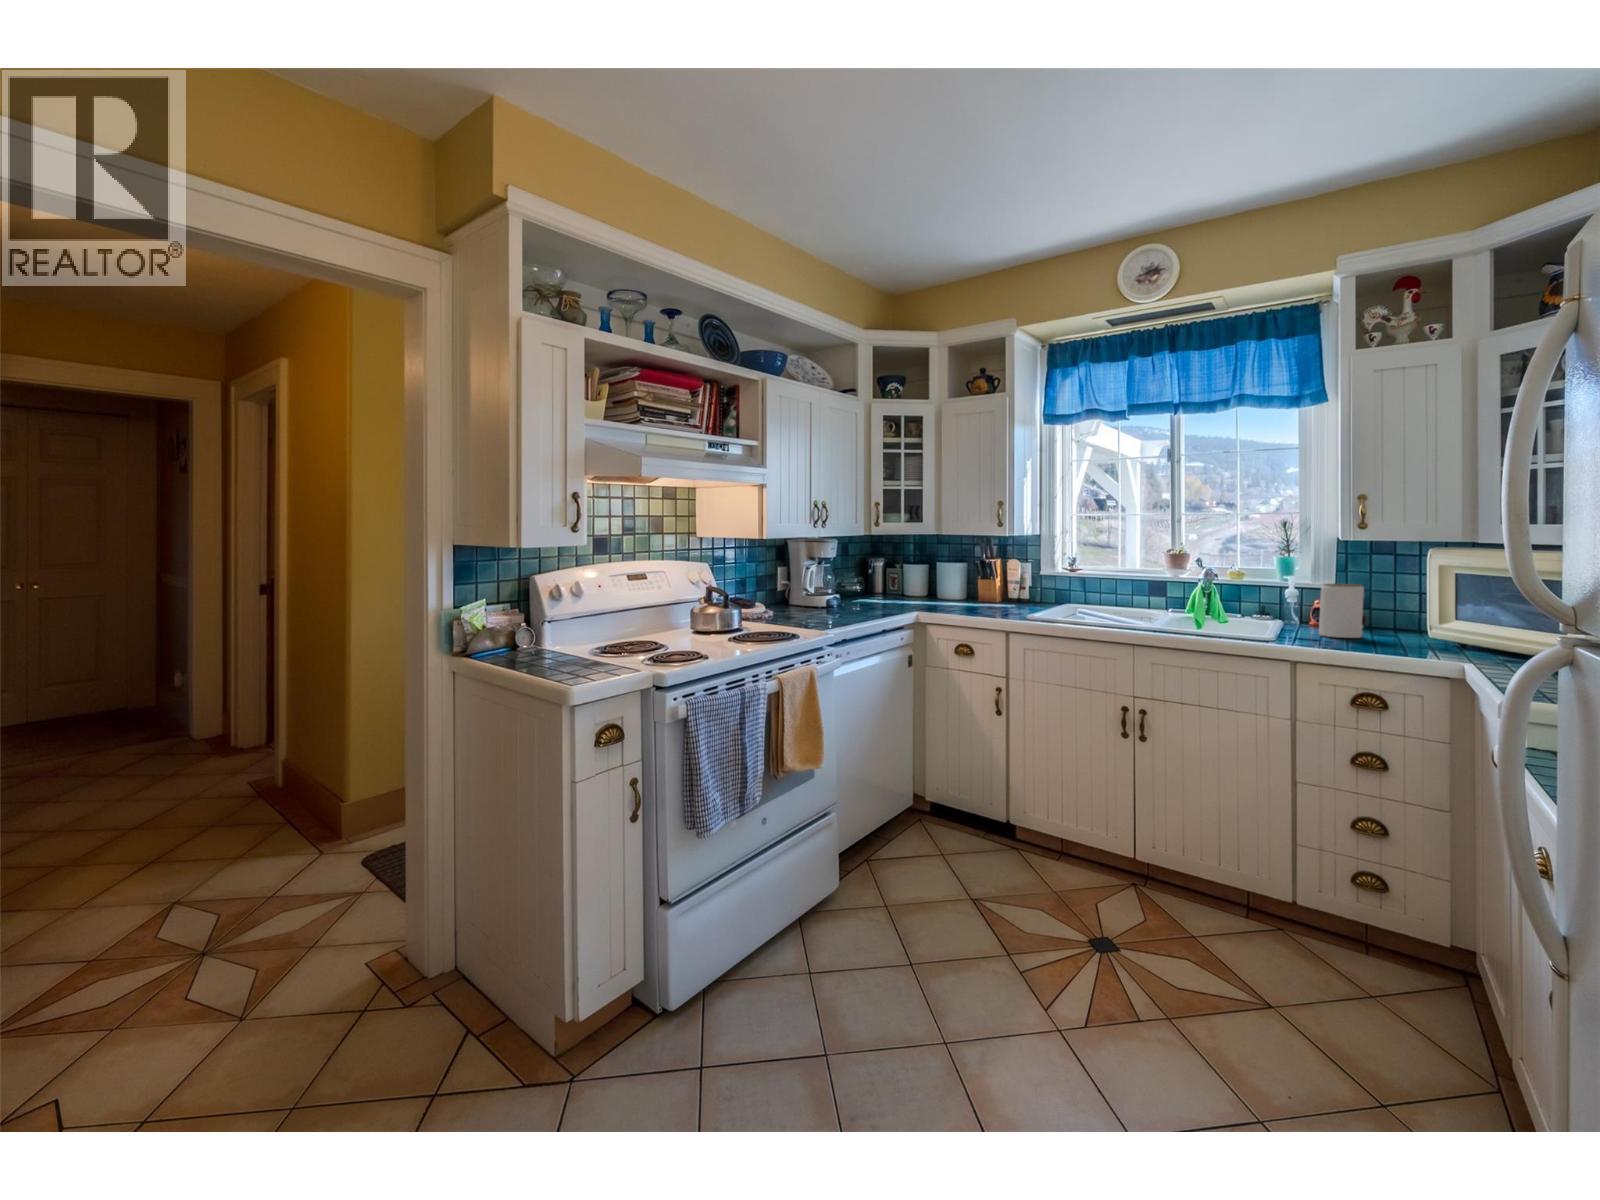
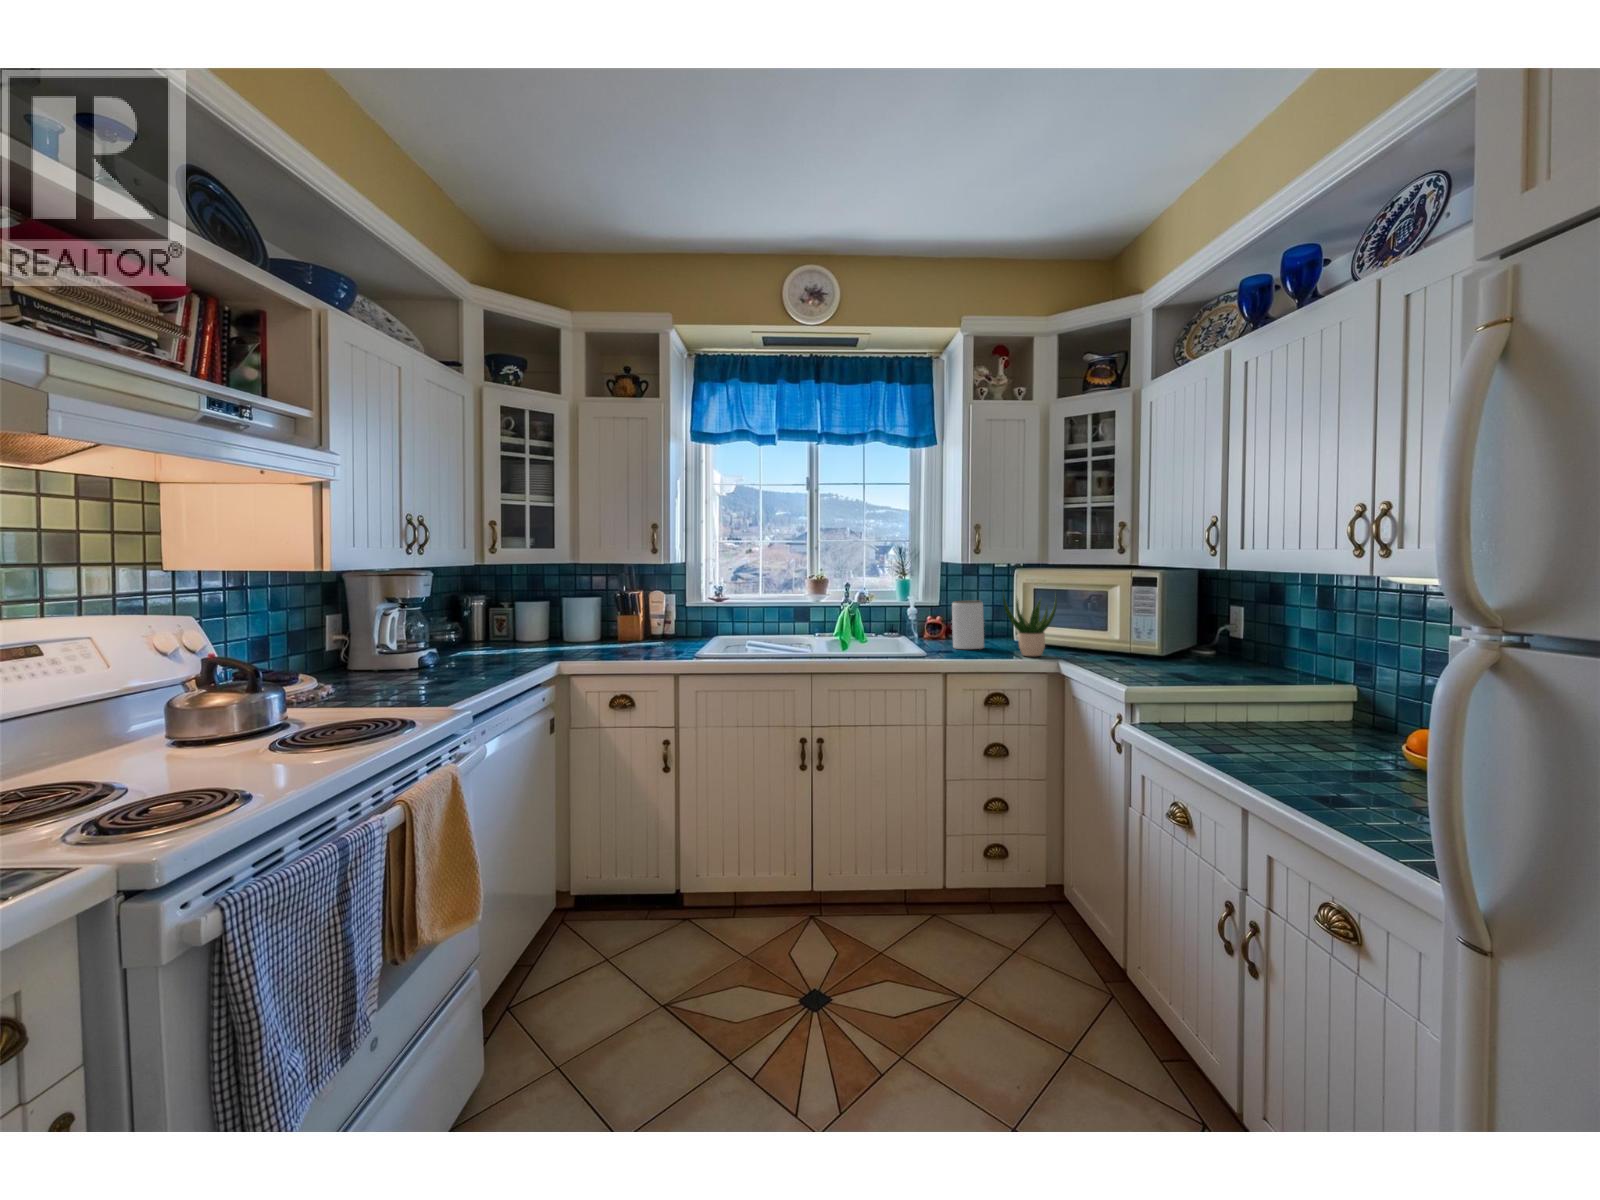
potted plant: none [1375,569,1451,652] -> present [1003,594,1057,656]

